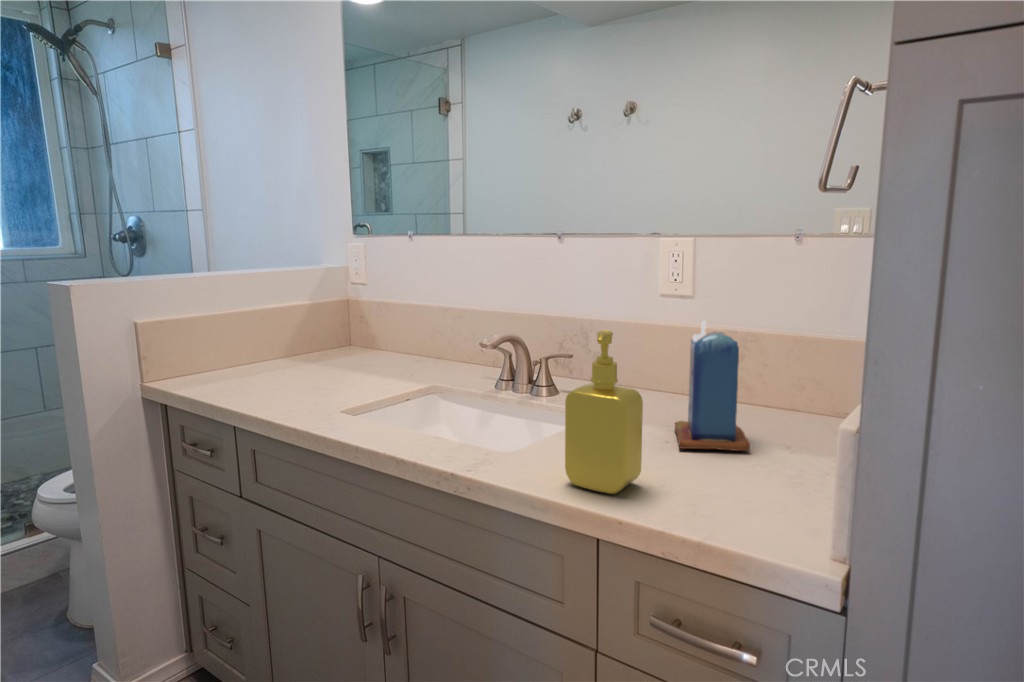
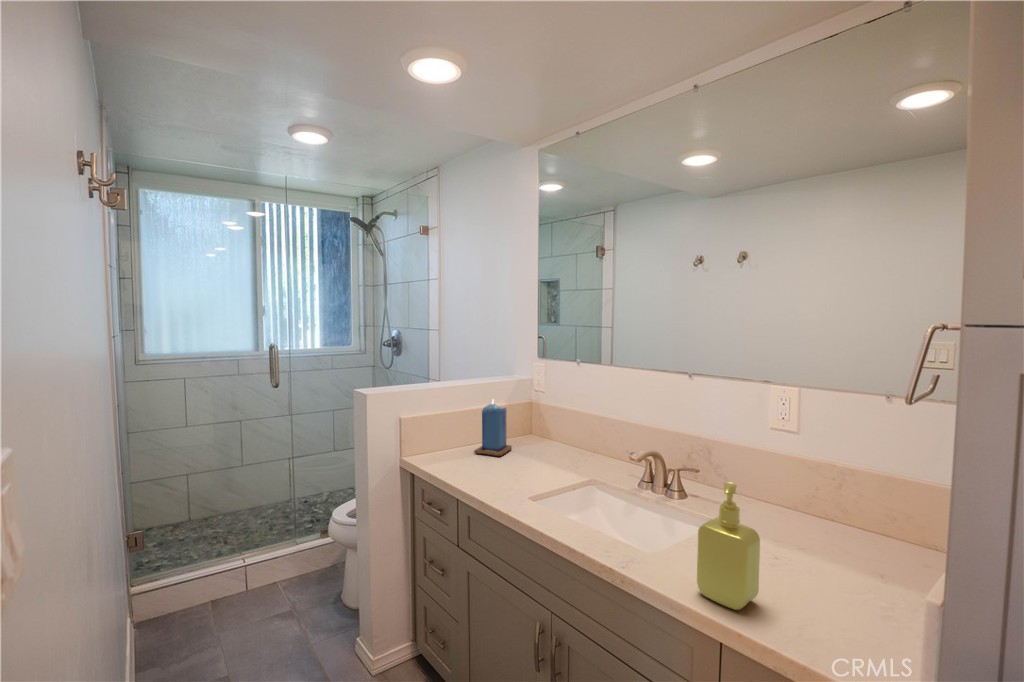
candle: present [675,321,750,451] -> present [474,399,512,456]

